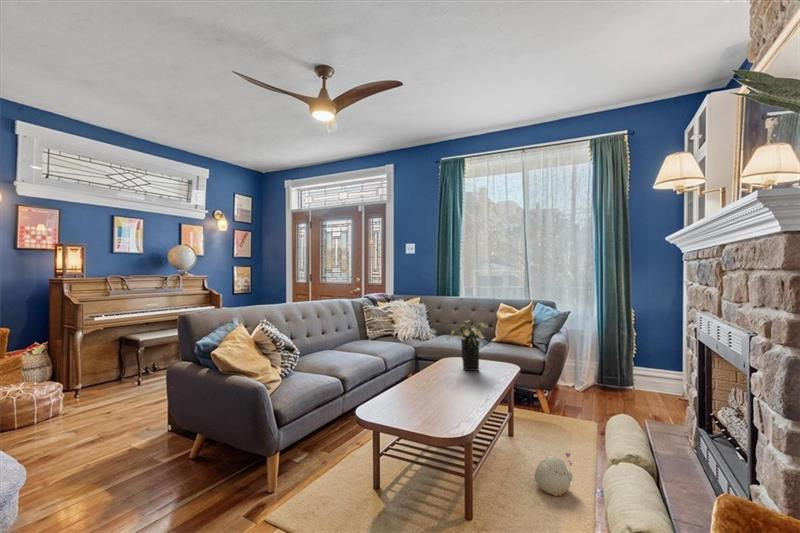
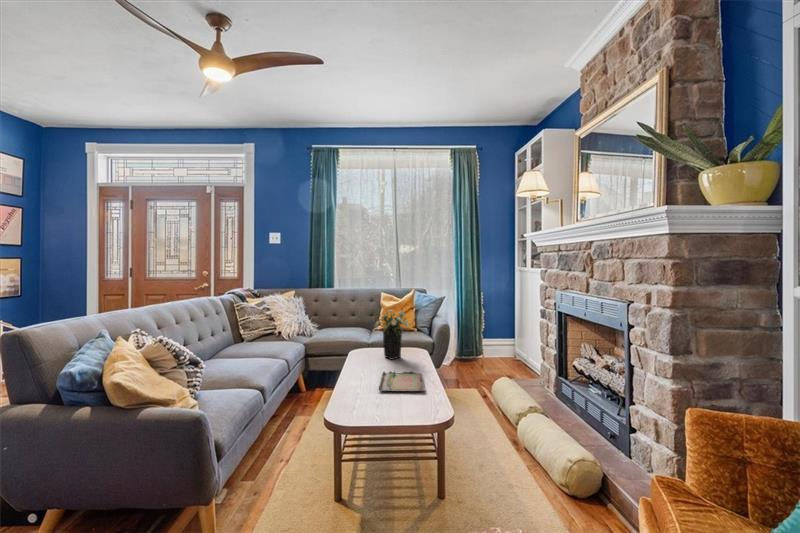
tray: none [422,380,481,405] -> present [379,371,425,391]
plush toy: present [535,452,574,496] -> none [471,415,500,454]

